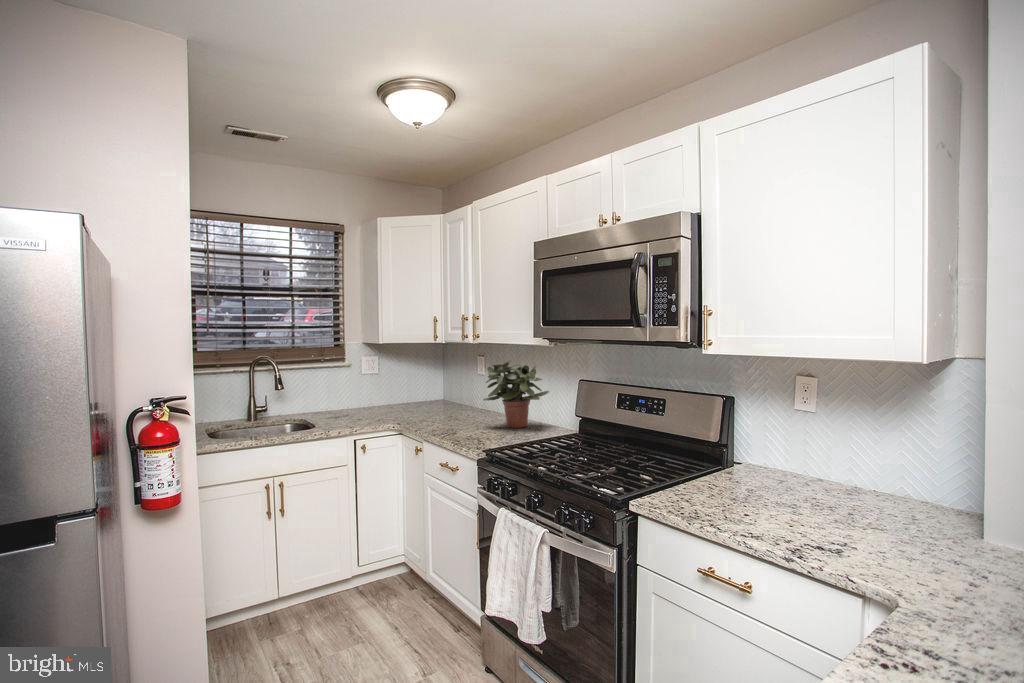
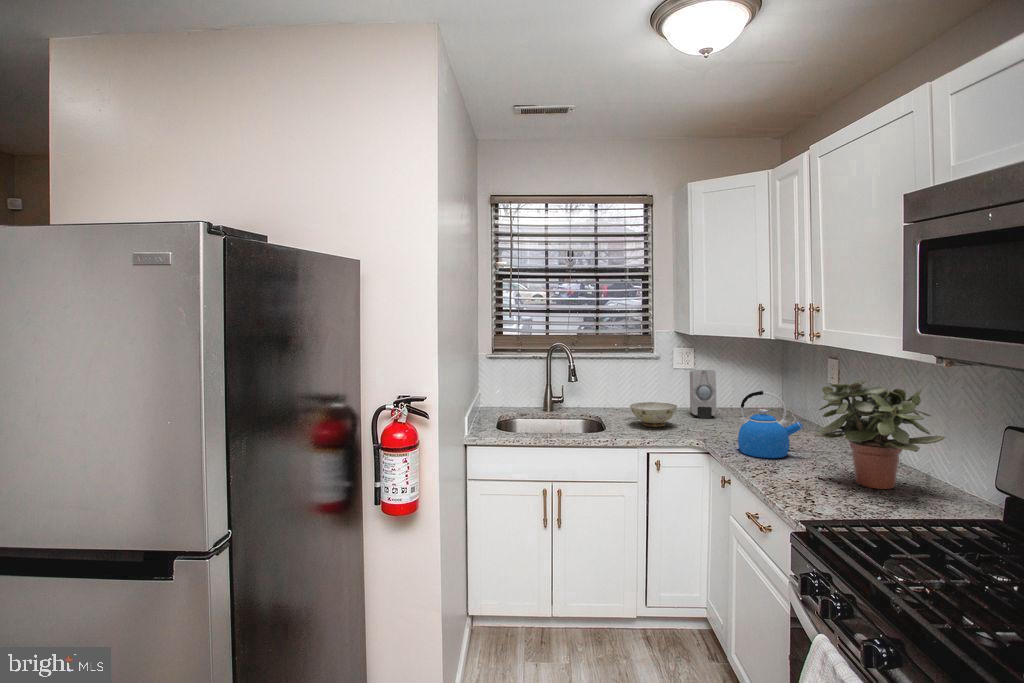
soap dispenser: none [377,371,402,410] -> present [690,370,716,418]
kettle: none [430,378,471,424] -> present [738,391,803,458]
ceramic bowl: none [338,399,377,419] -> present [630,402,677,427]

